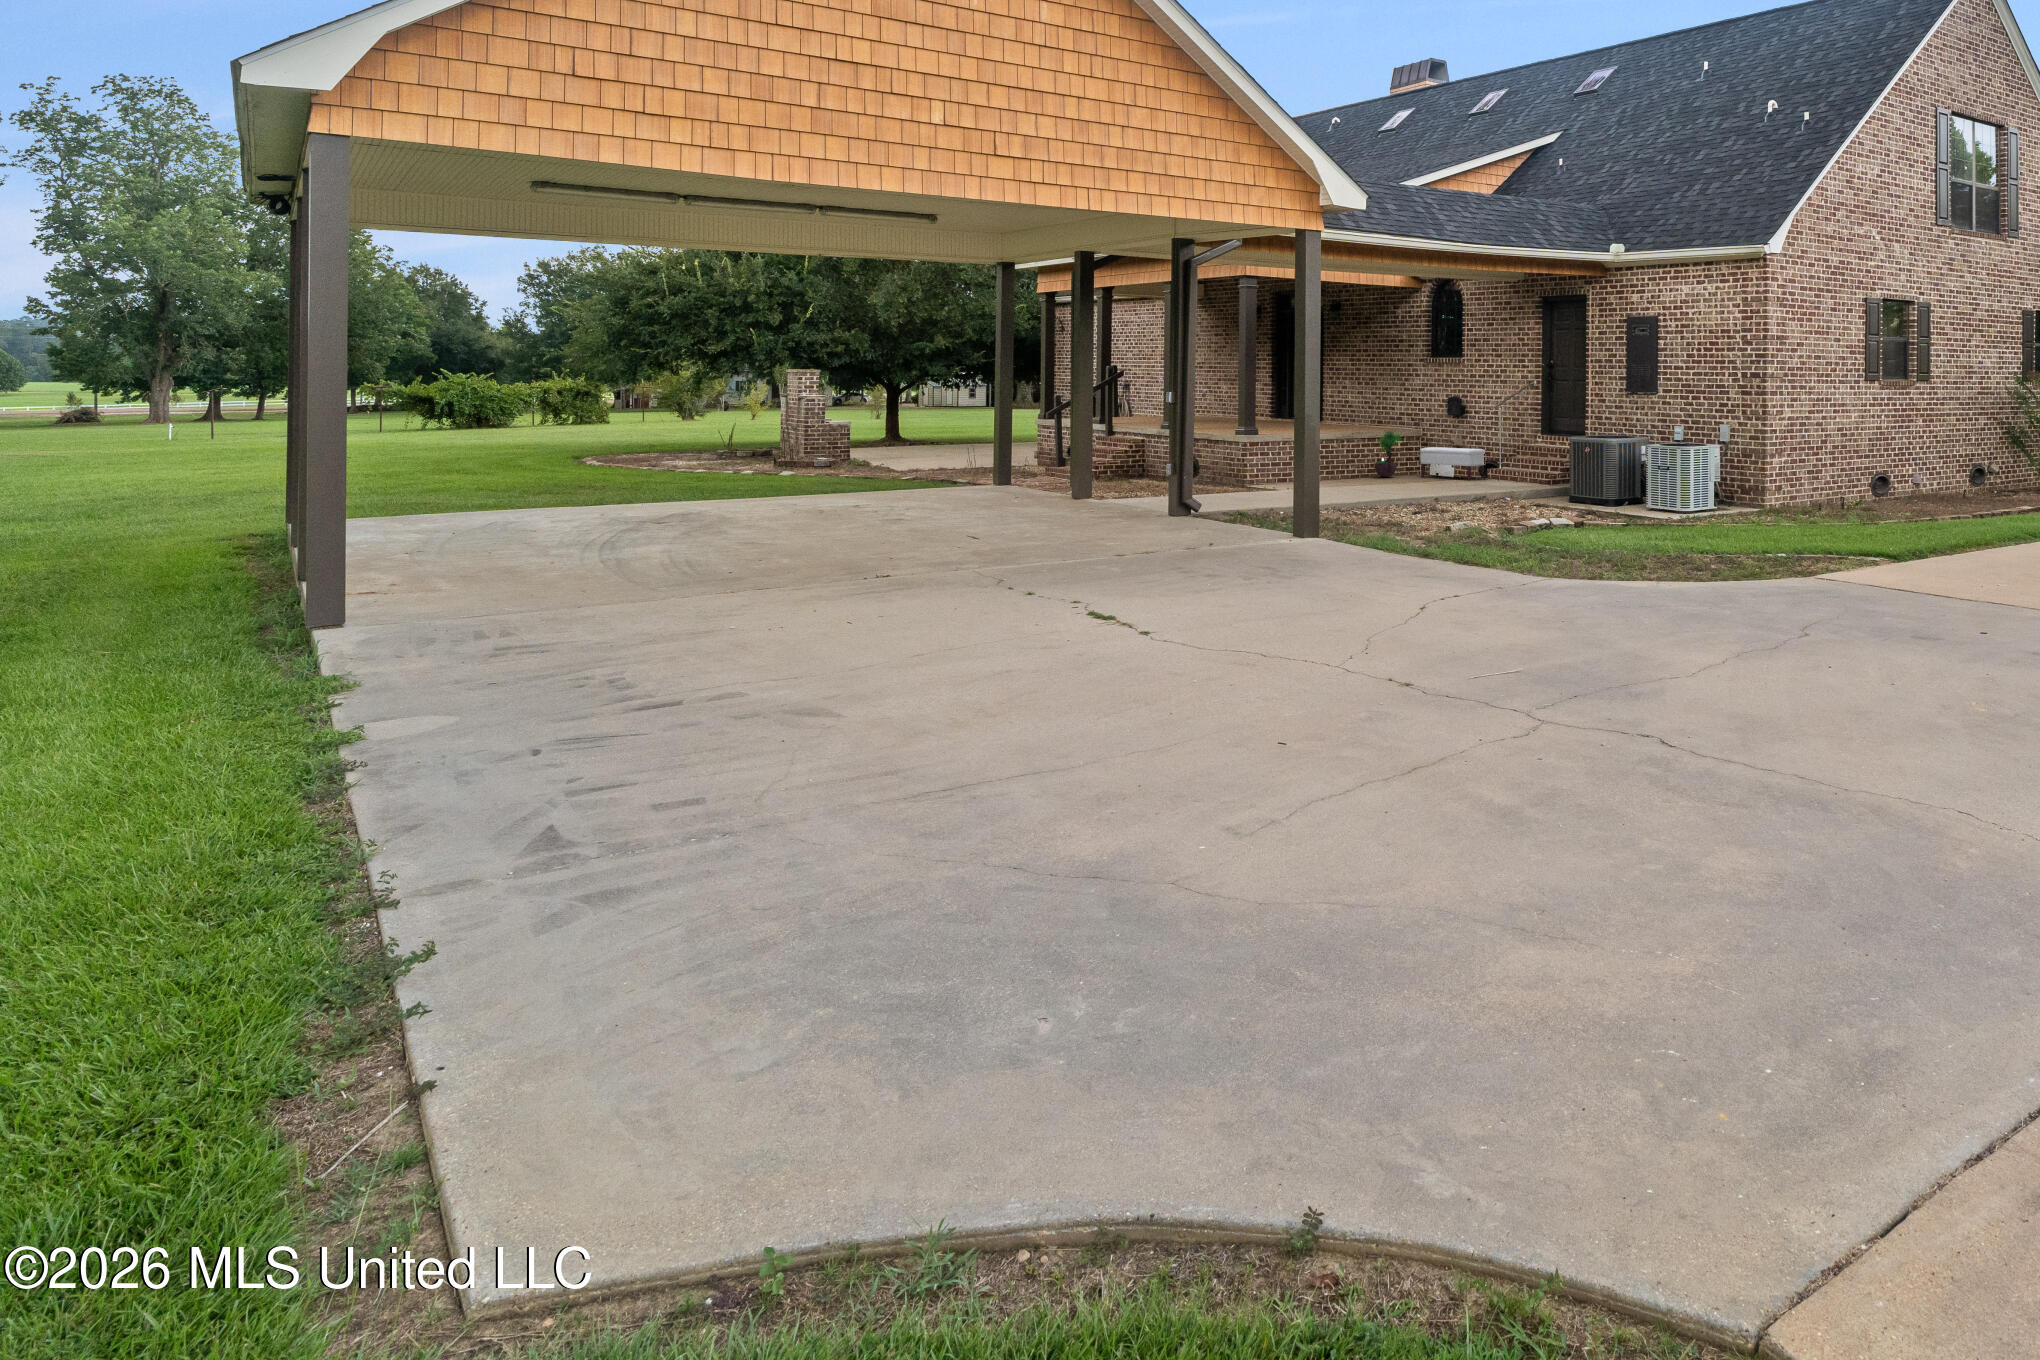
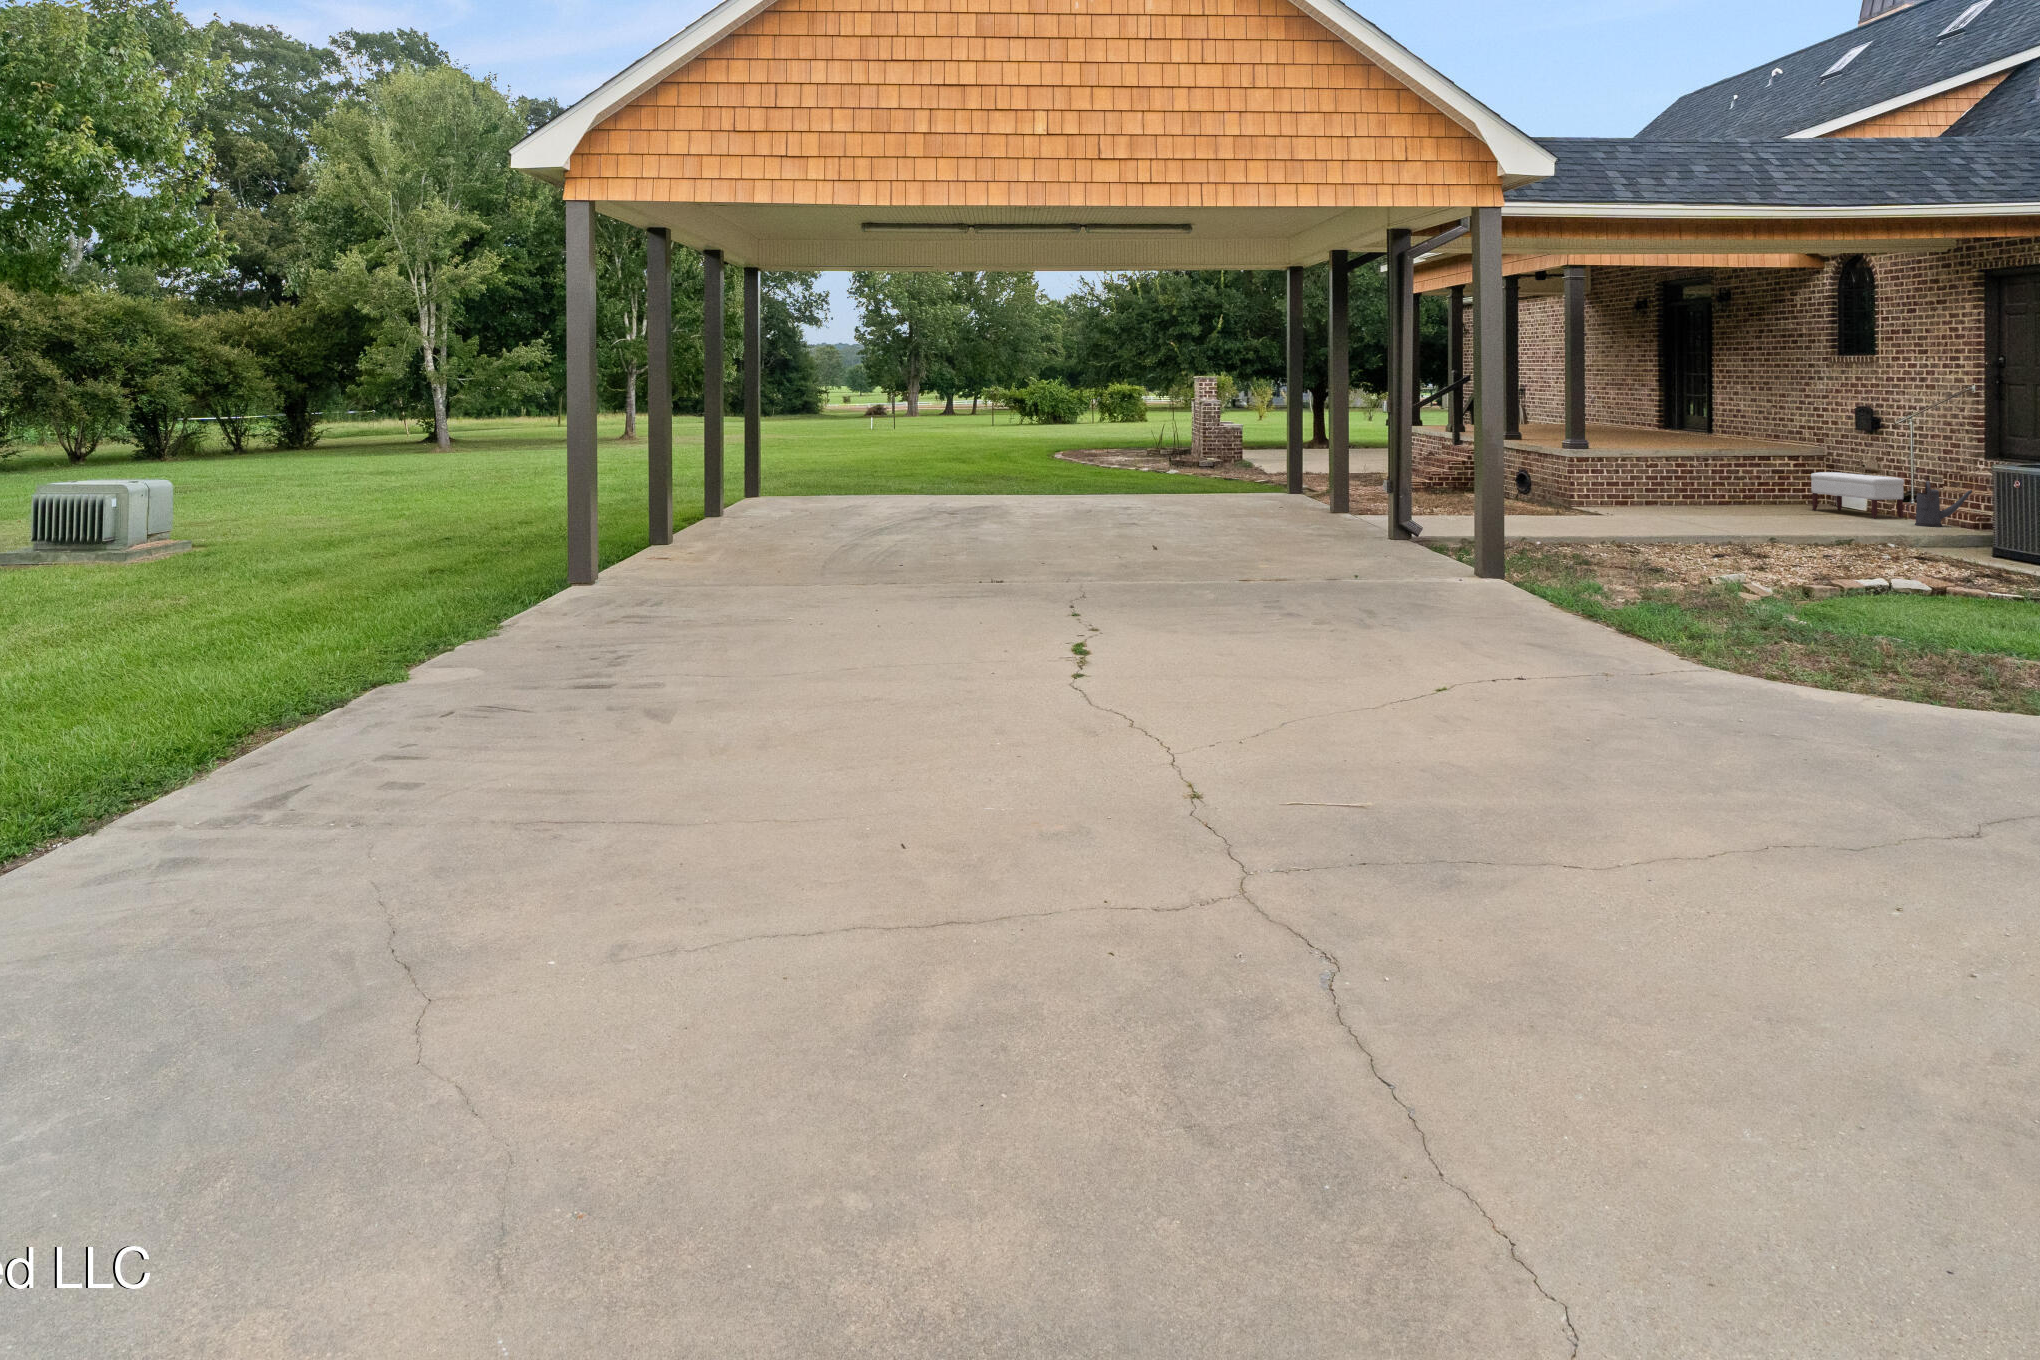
potted tree: present [1375,431,1401,478] -> none [1744,444,1784,508]
watering can: none [1494,450,1534,483] -> present [1907,481,1972,526]

